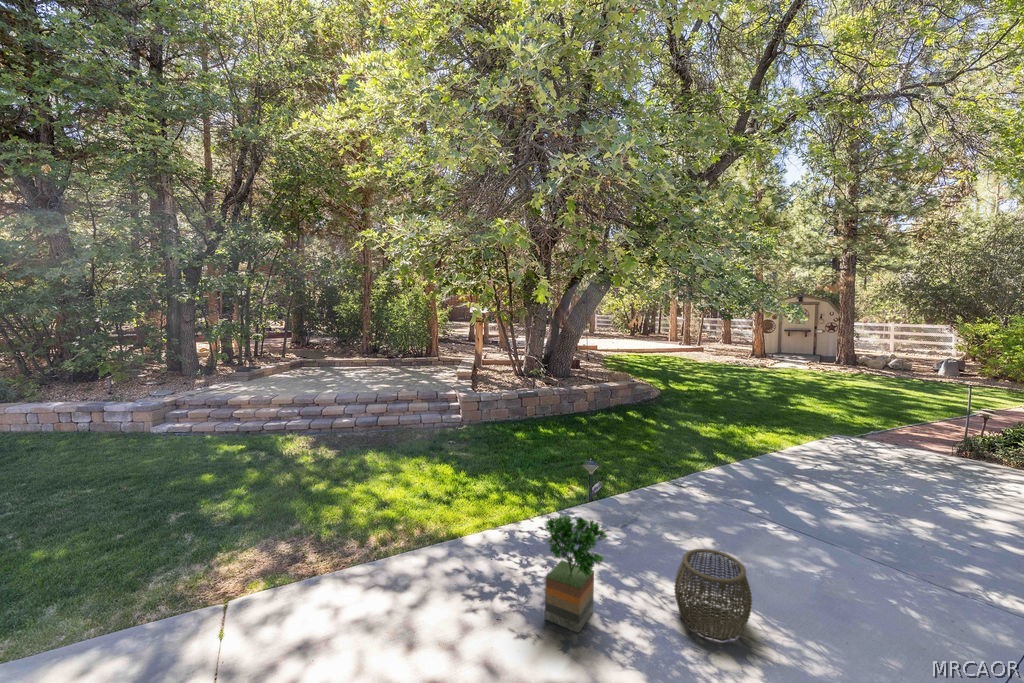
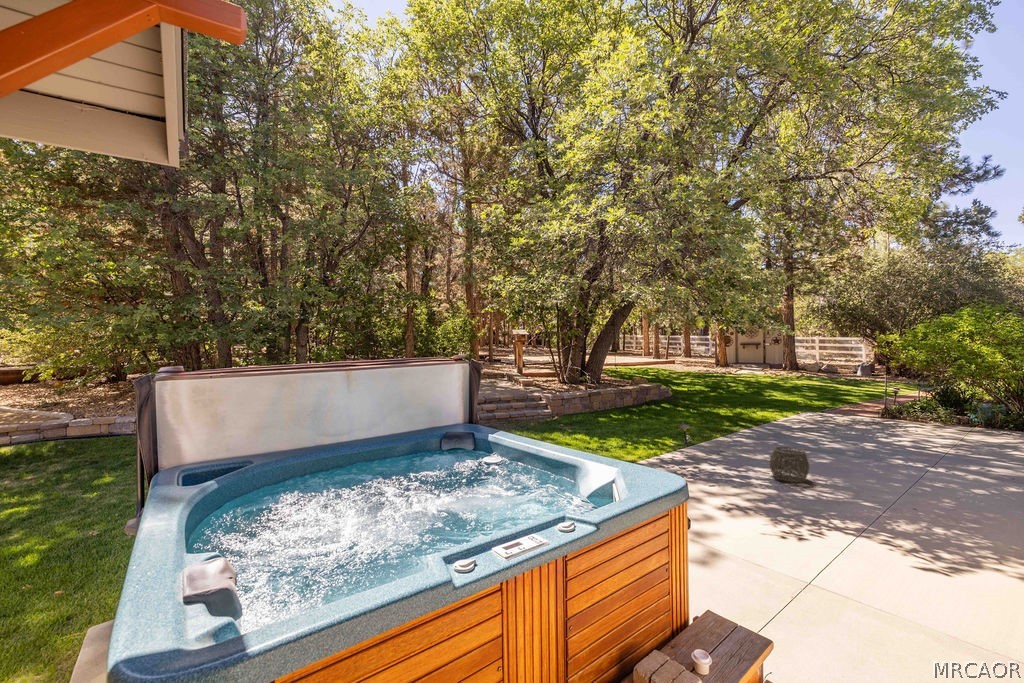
potted tree: present [545,515,607,633] -> none [708,431,745,485]

